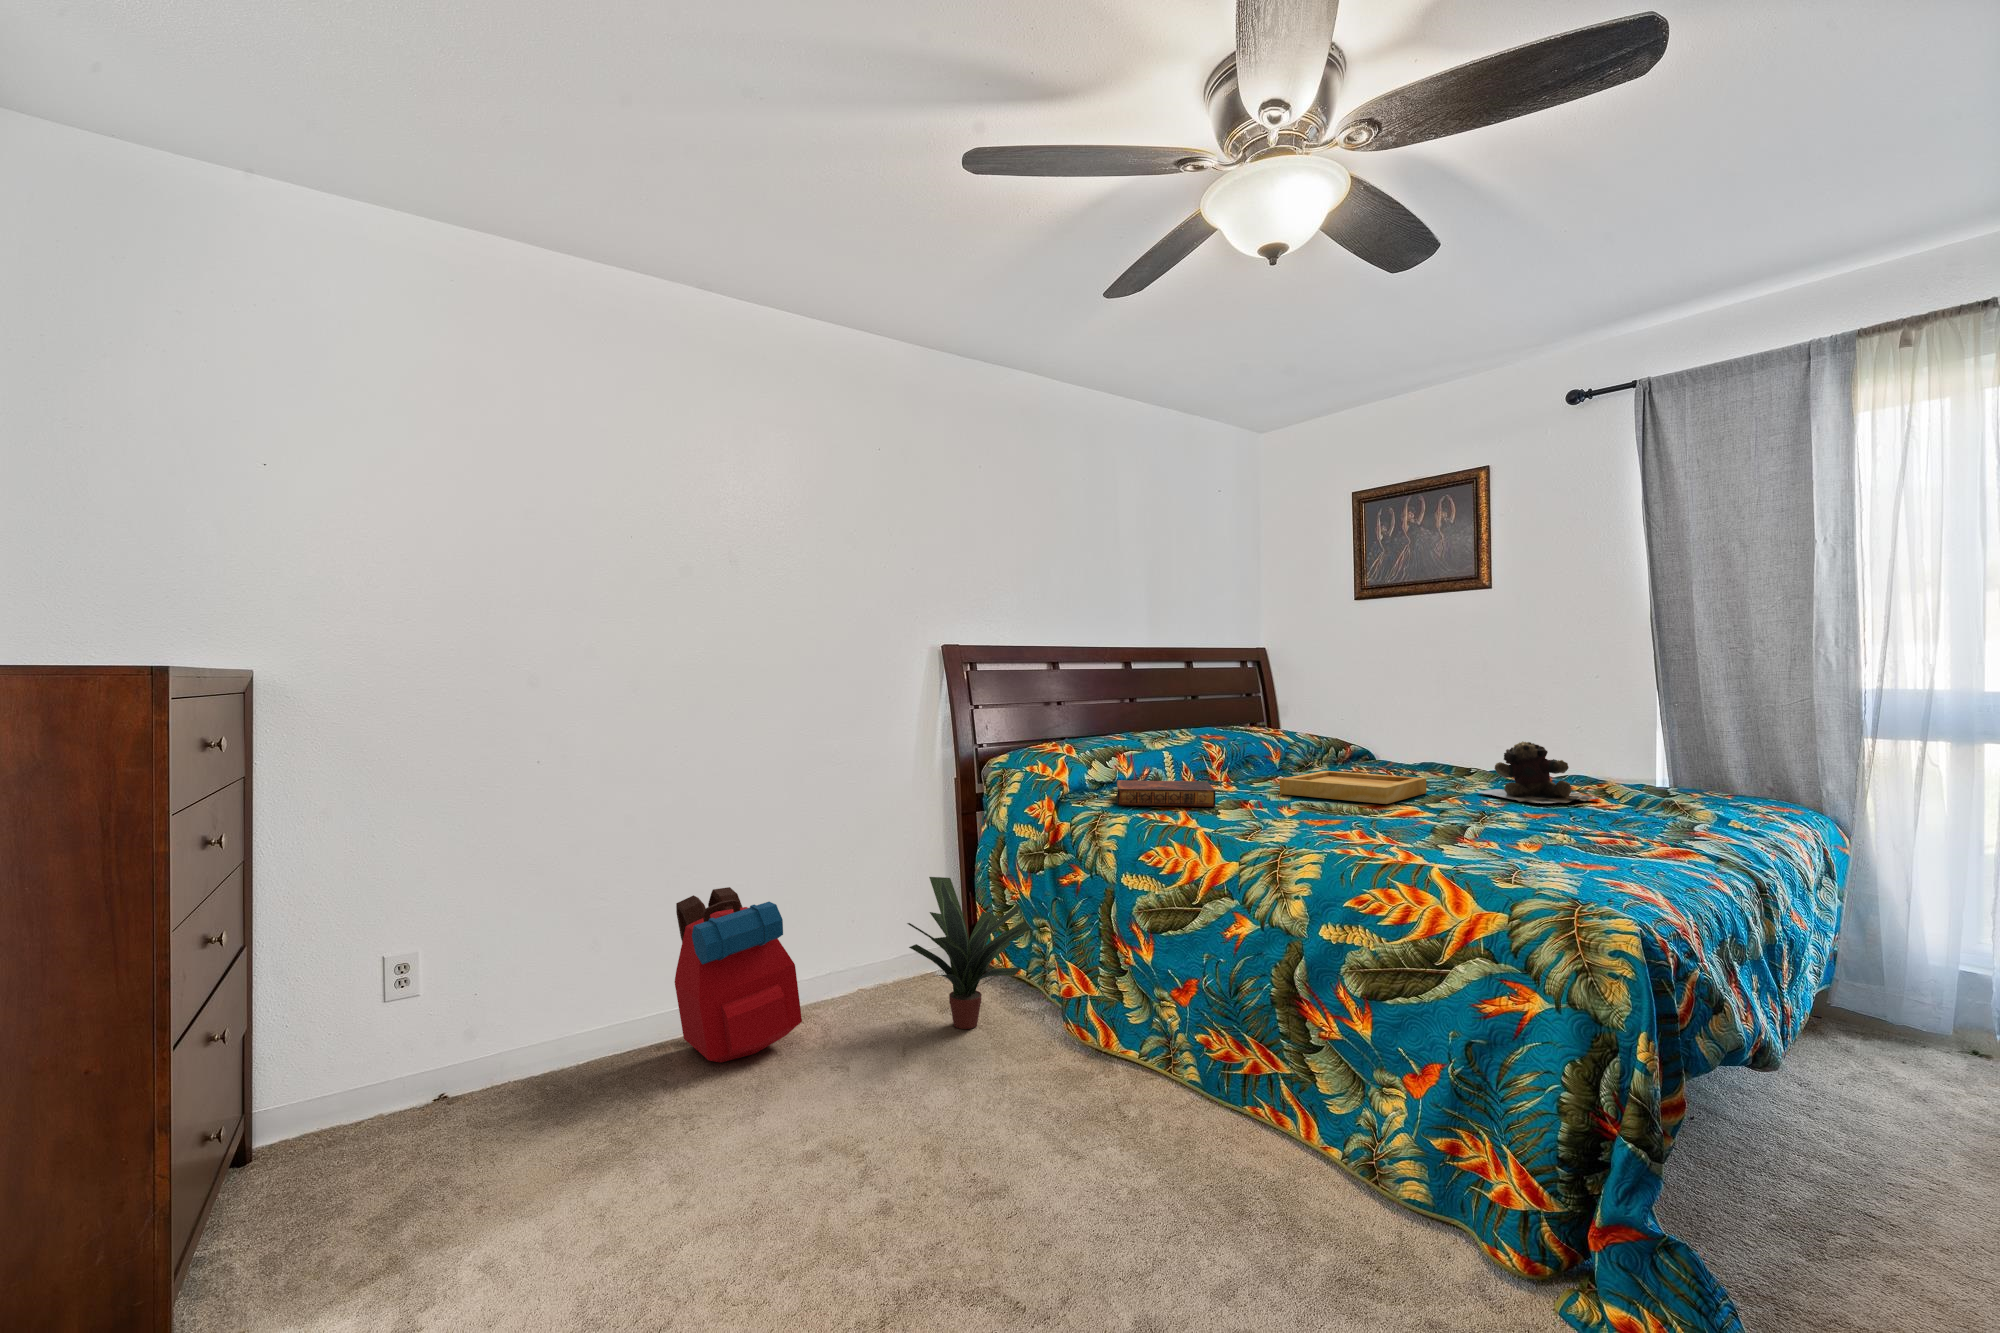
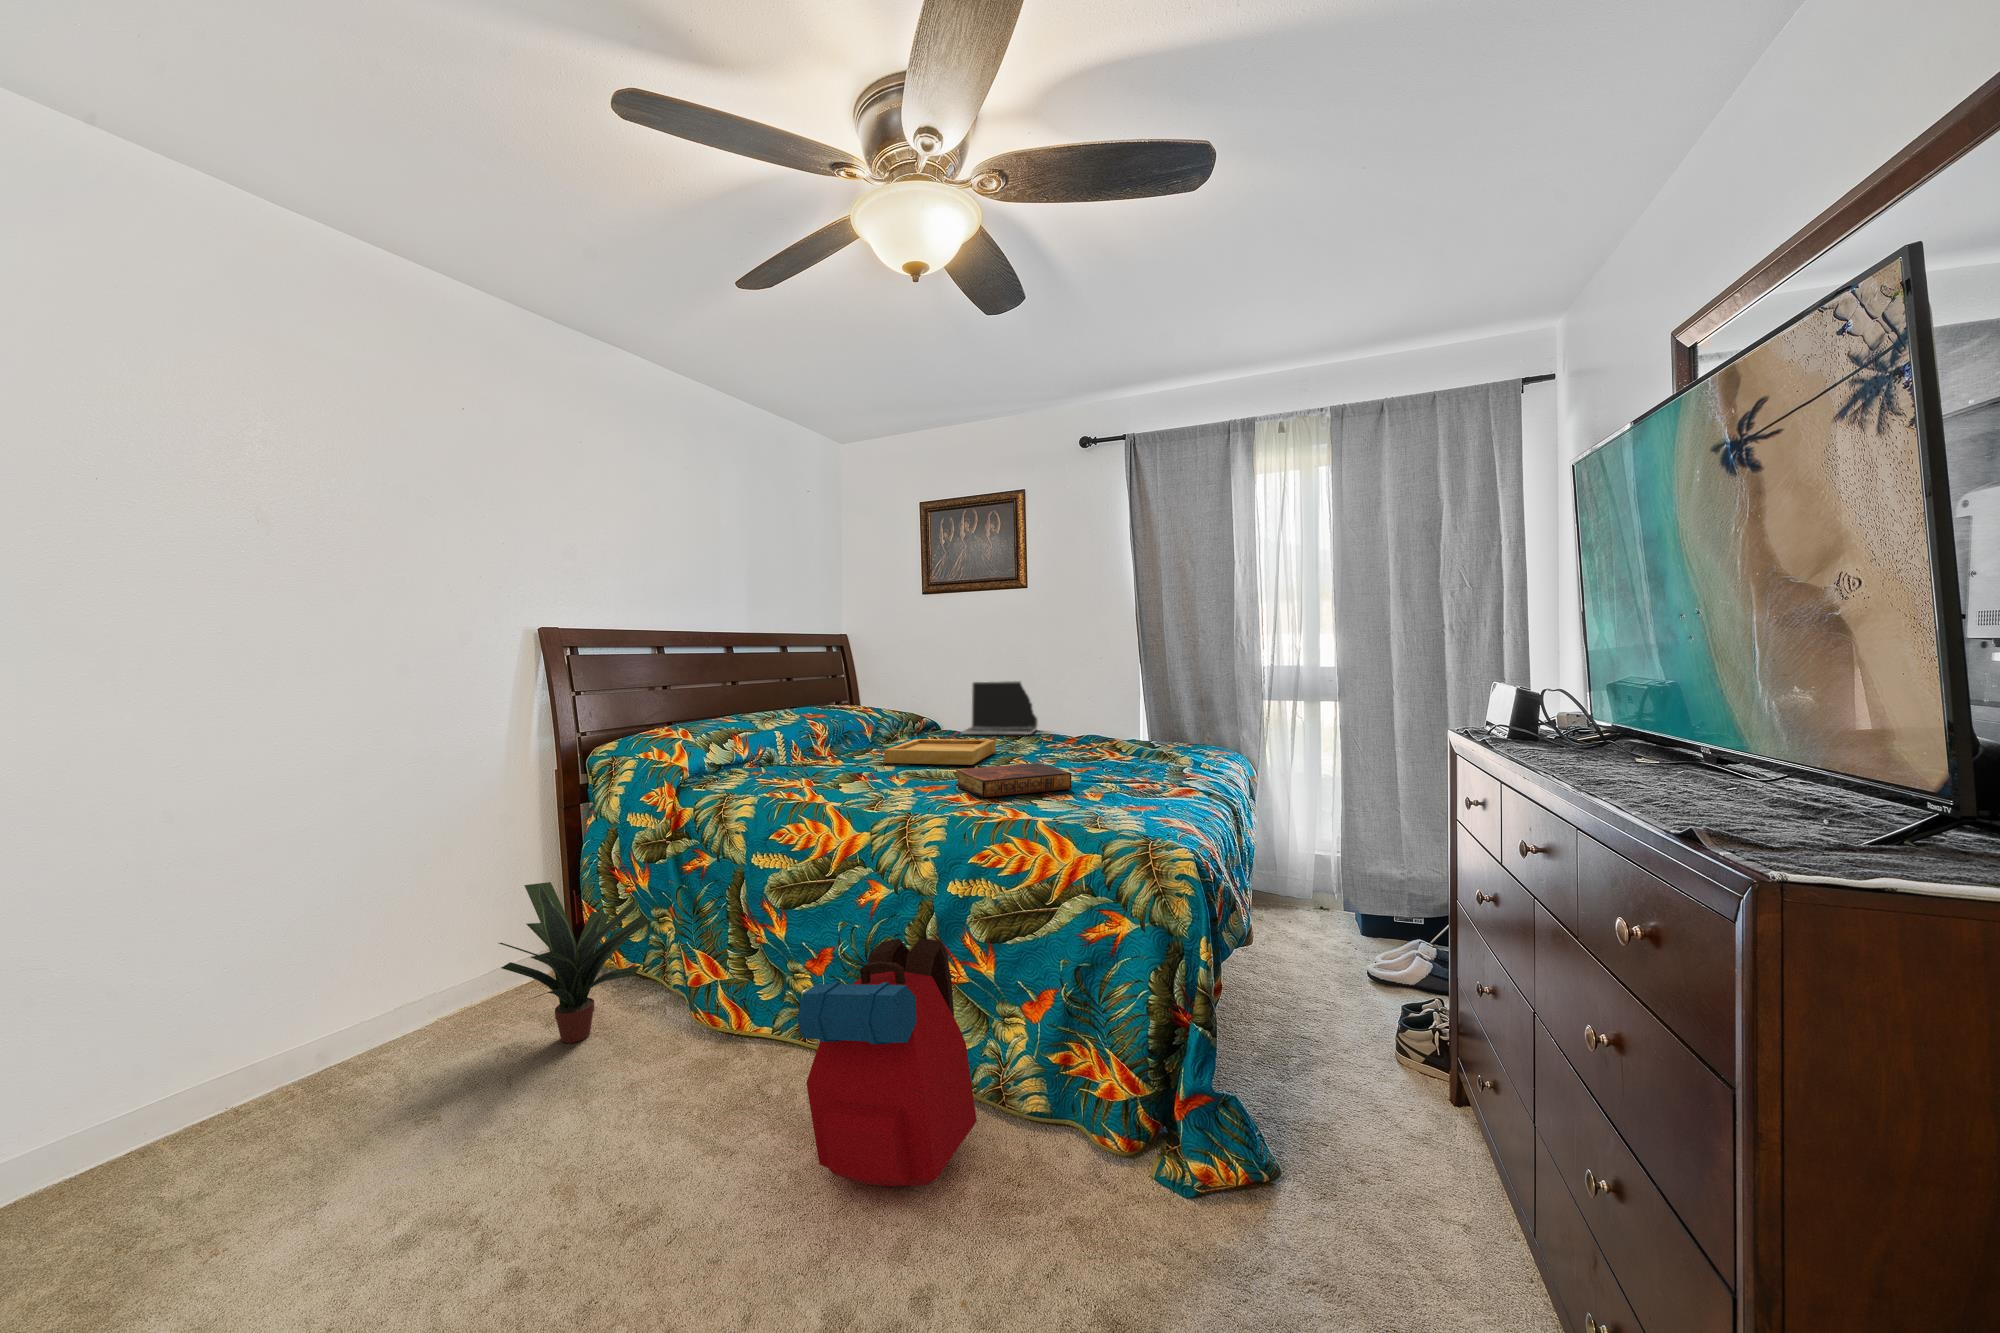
laptop: none [1392,707,1505,777] -> present [962,681,1038,735]
teddy bear: present [1477,741,1599,803] -> none [1029,707,1112,754]
book: present [1117,780,1215,807] -> present [956,763,1072,798]
backpack: present [675,887,802,1063] -> present [797,938,977,1187]

